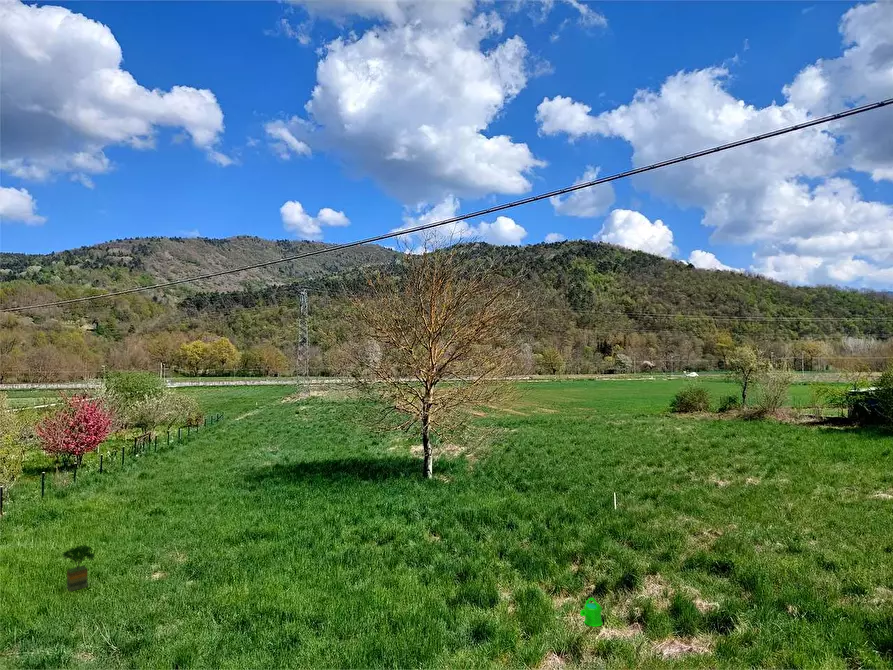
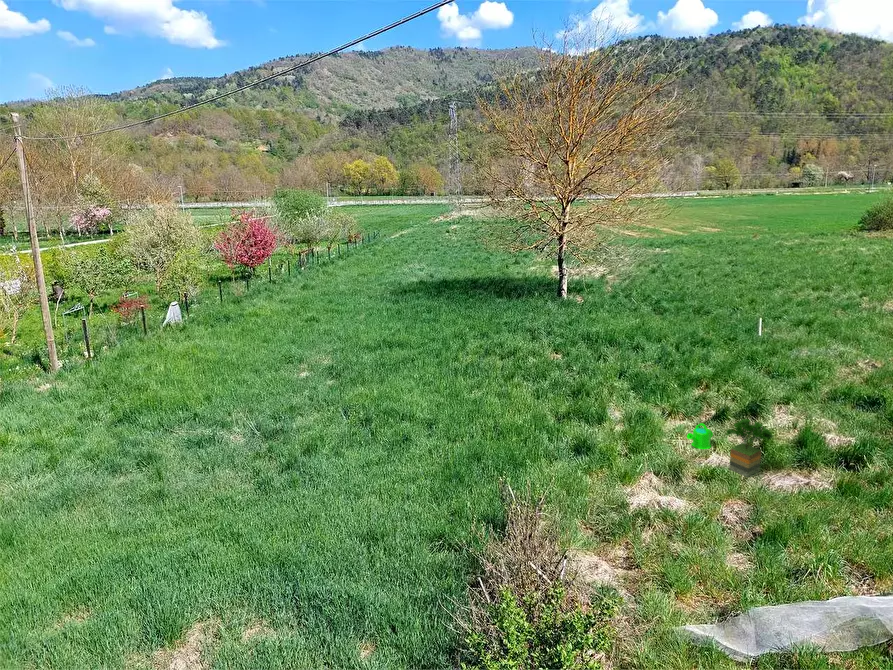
potted tree: present [63,545,95,591] -> present [726,419,773,477]

